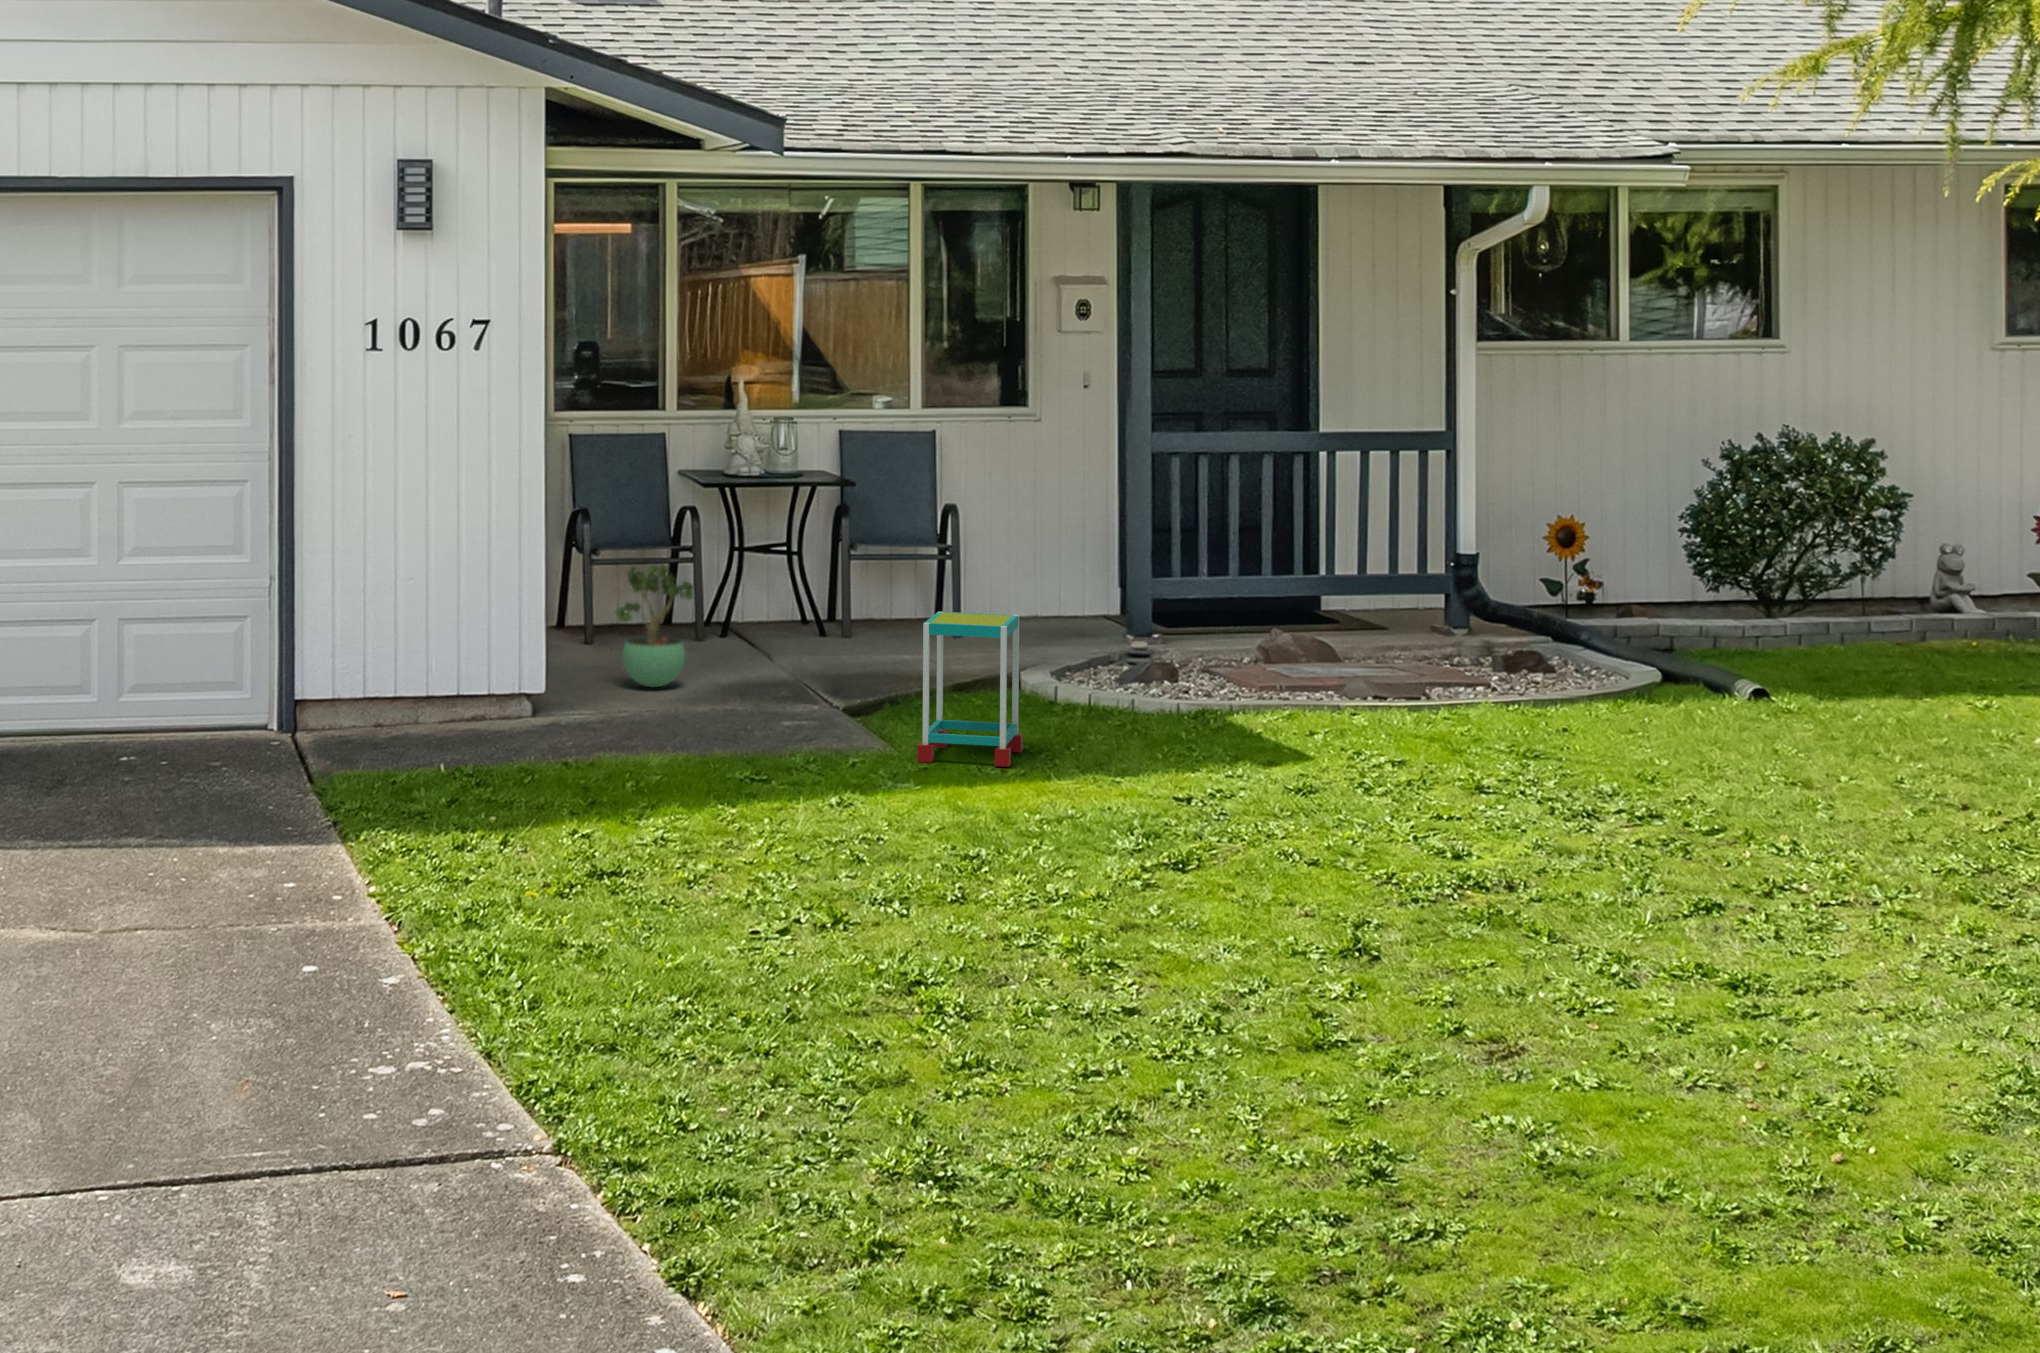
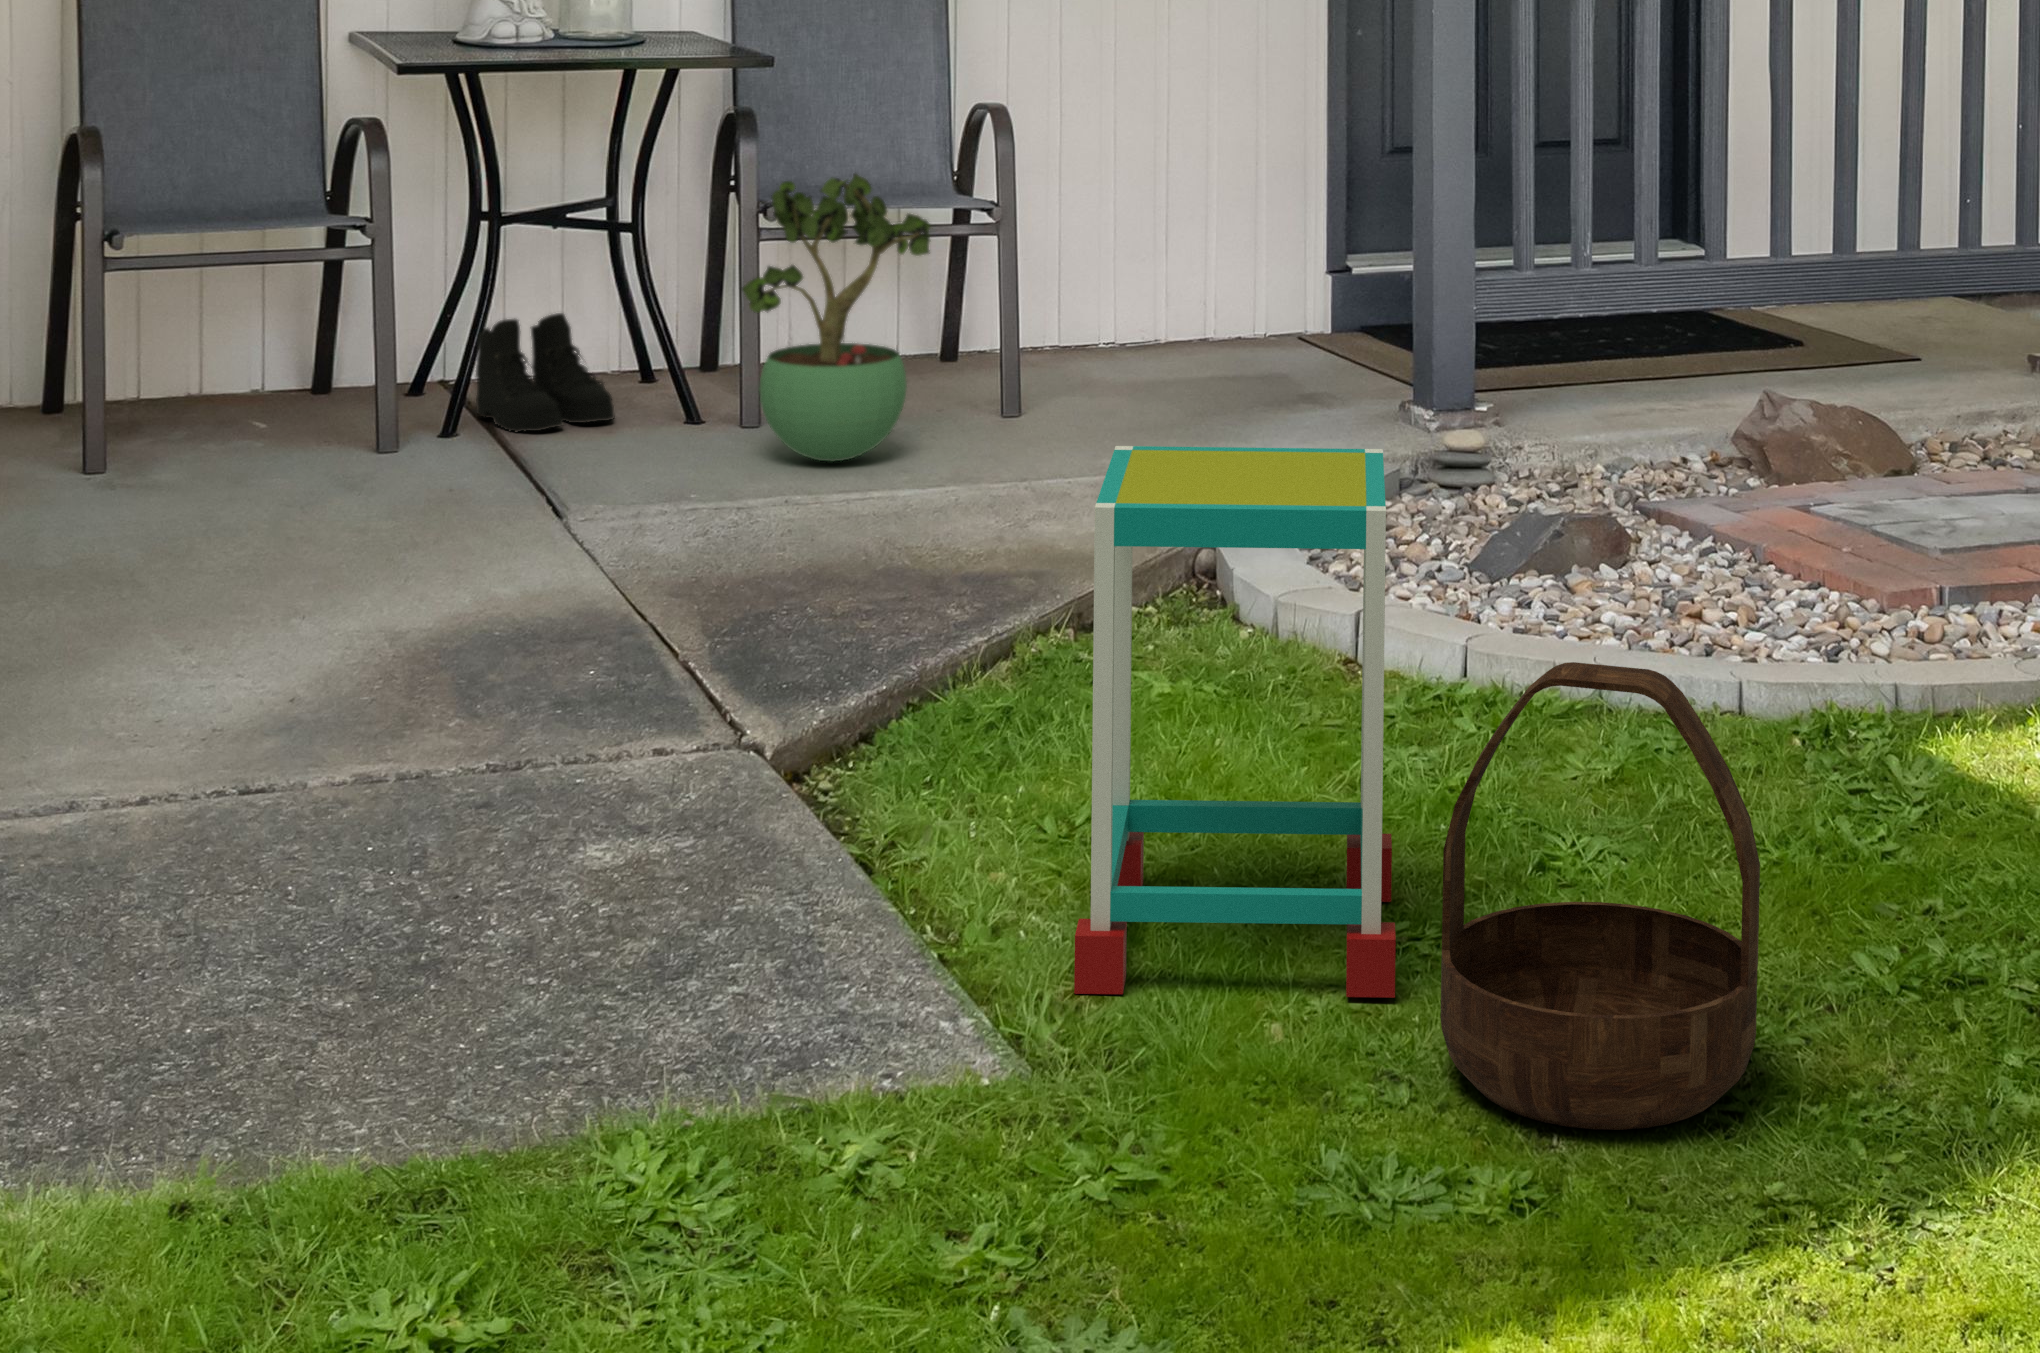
potted plant: present [616,564,693,687] -> present [742,173,930,461]
boots: none [733,586,789,632] -> present [476,313,614,432]
basket: none [1013,667,1101,788] -> present [1440,662,1760,1130]

